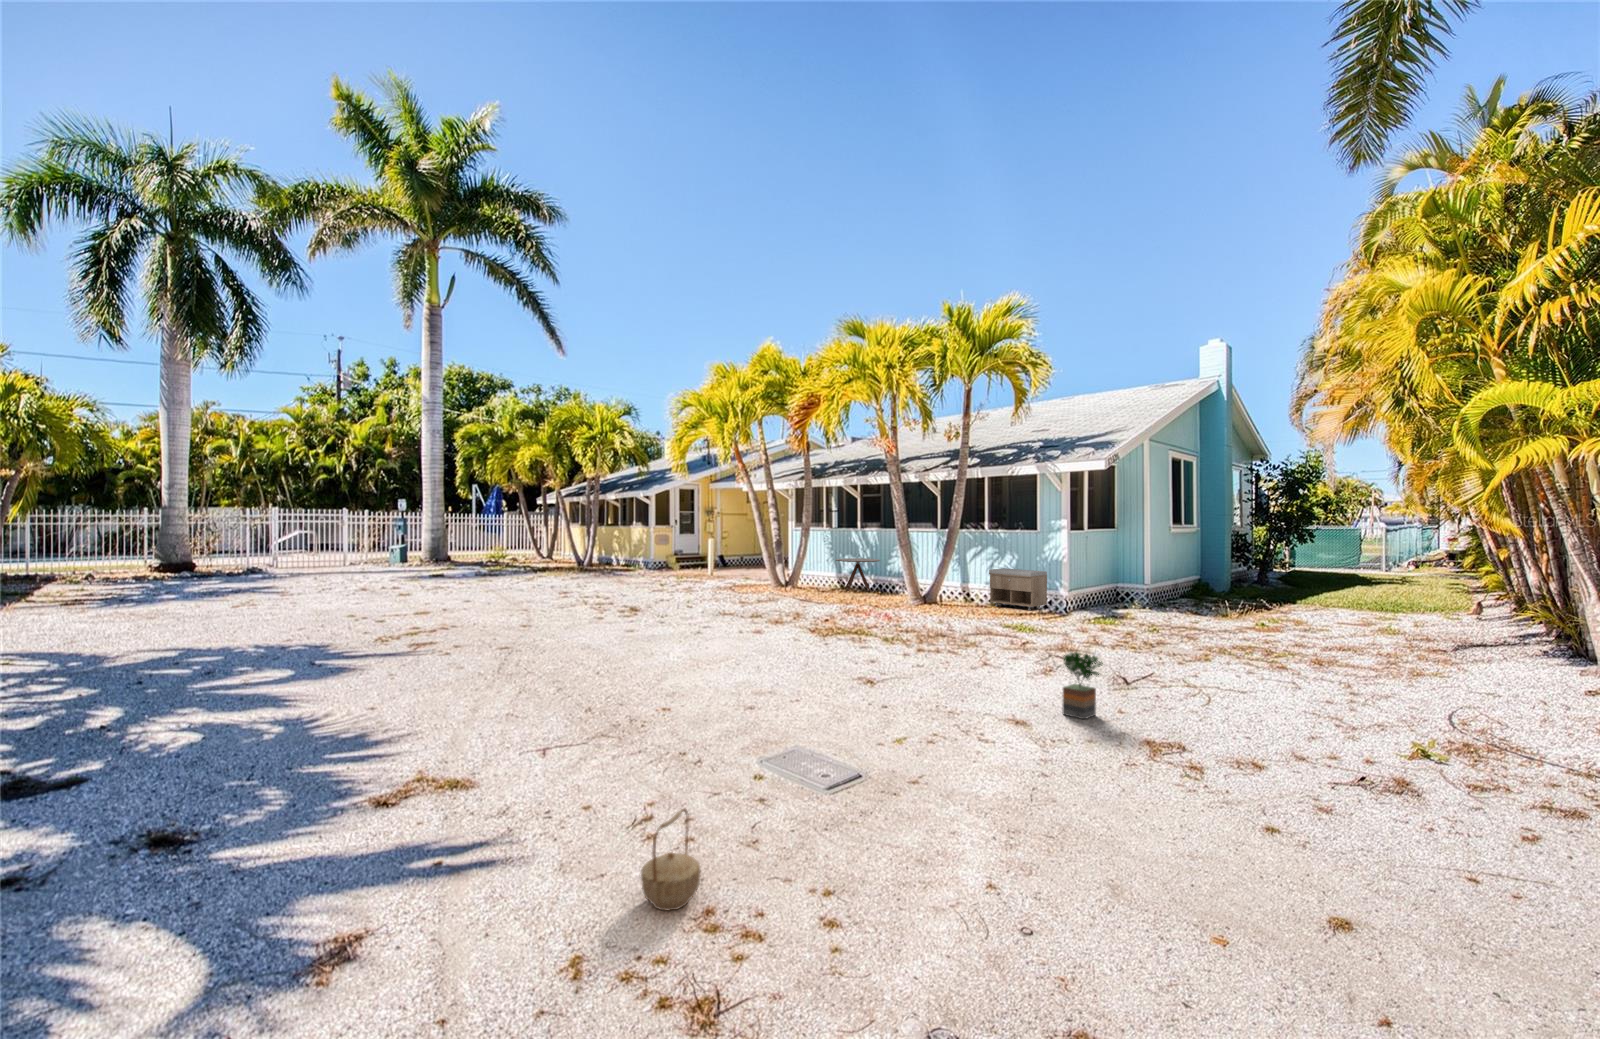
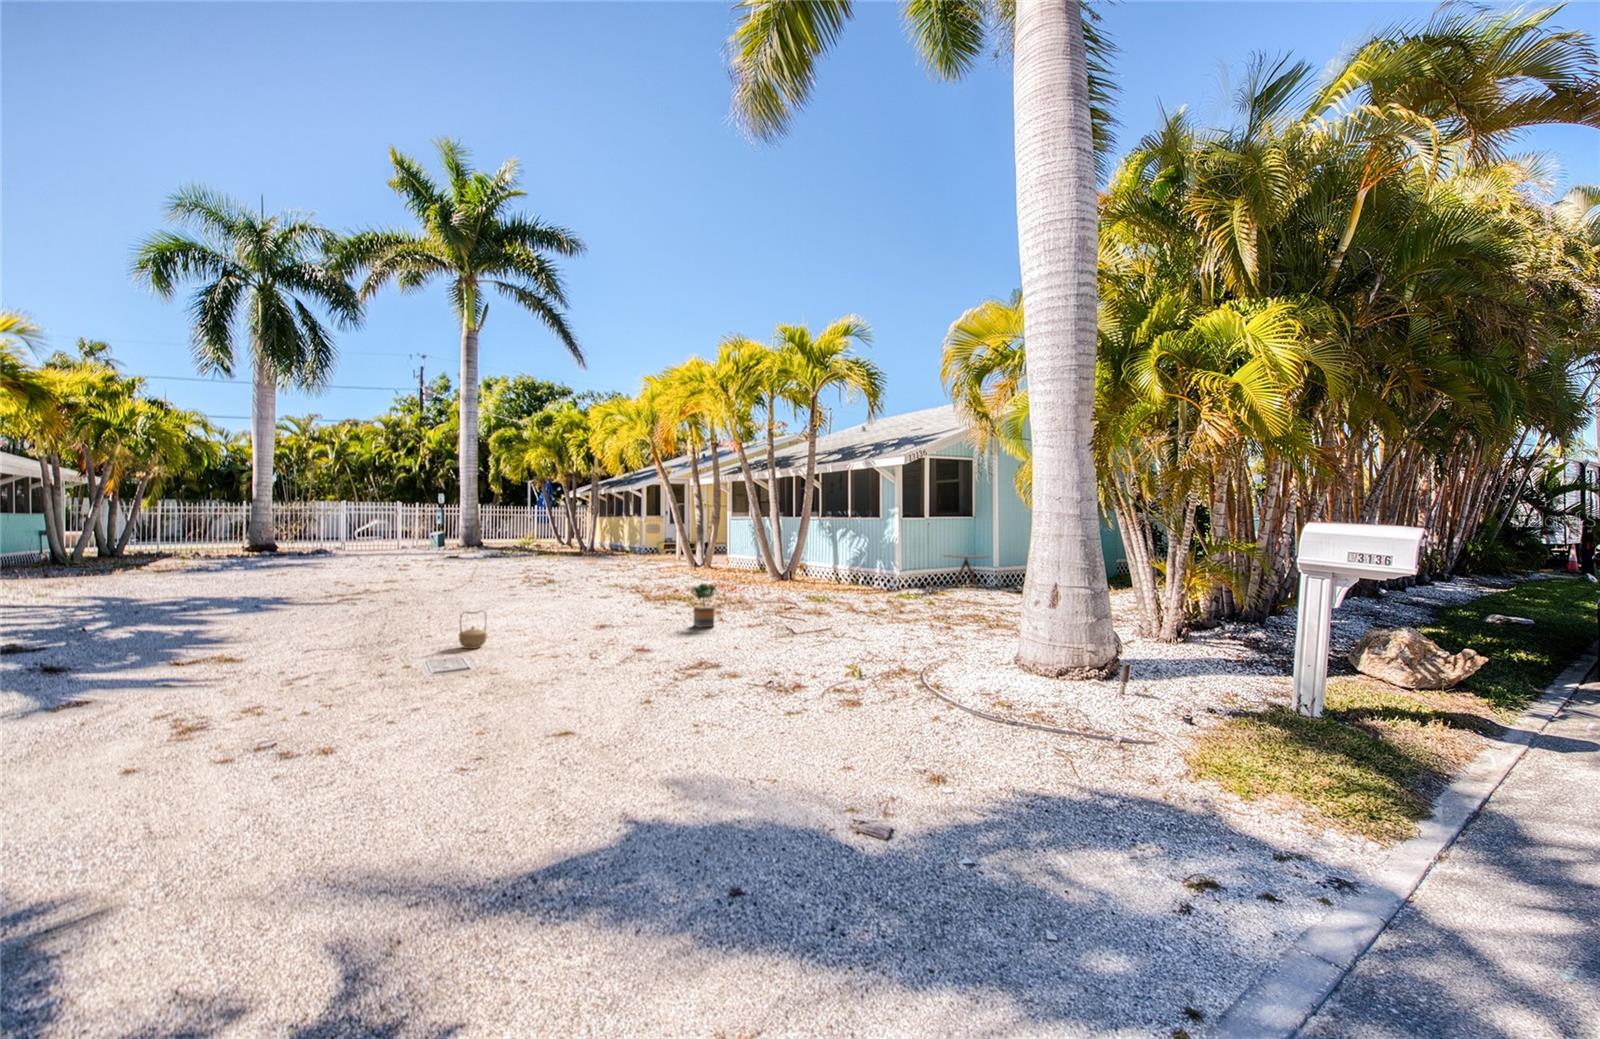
round table: present [836,558,880,591] -> present [943,555,989,588]
storage bench: present [989,568,1047,610] -> none [848,552,892,586]
basket: present [641,809,700,910] -> present [459,611,487,649]

